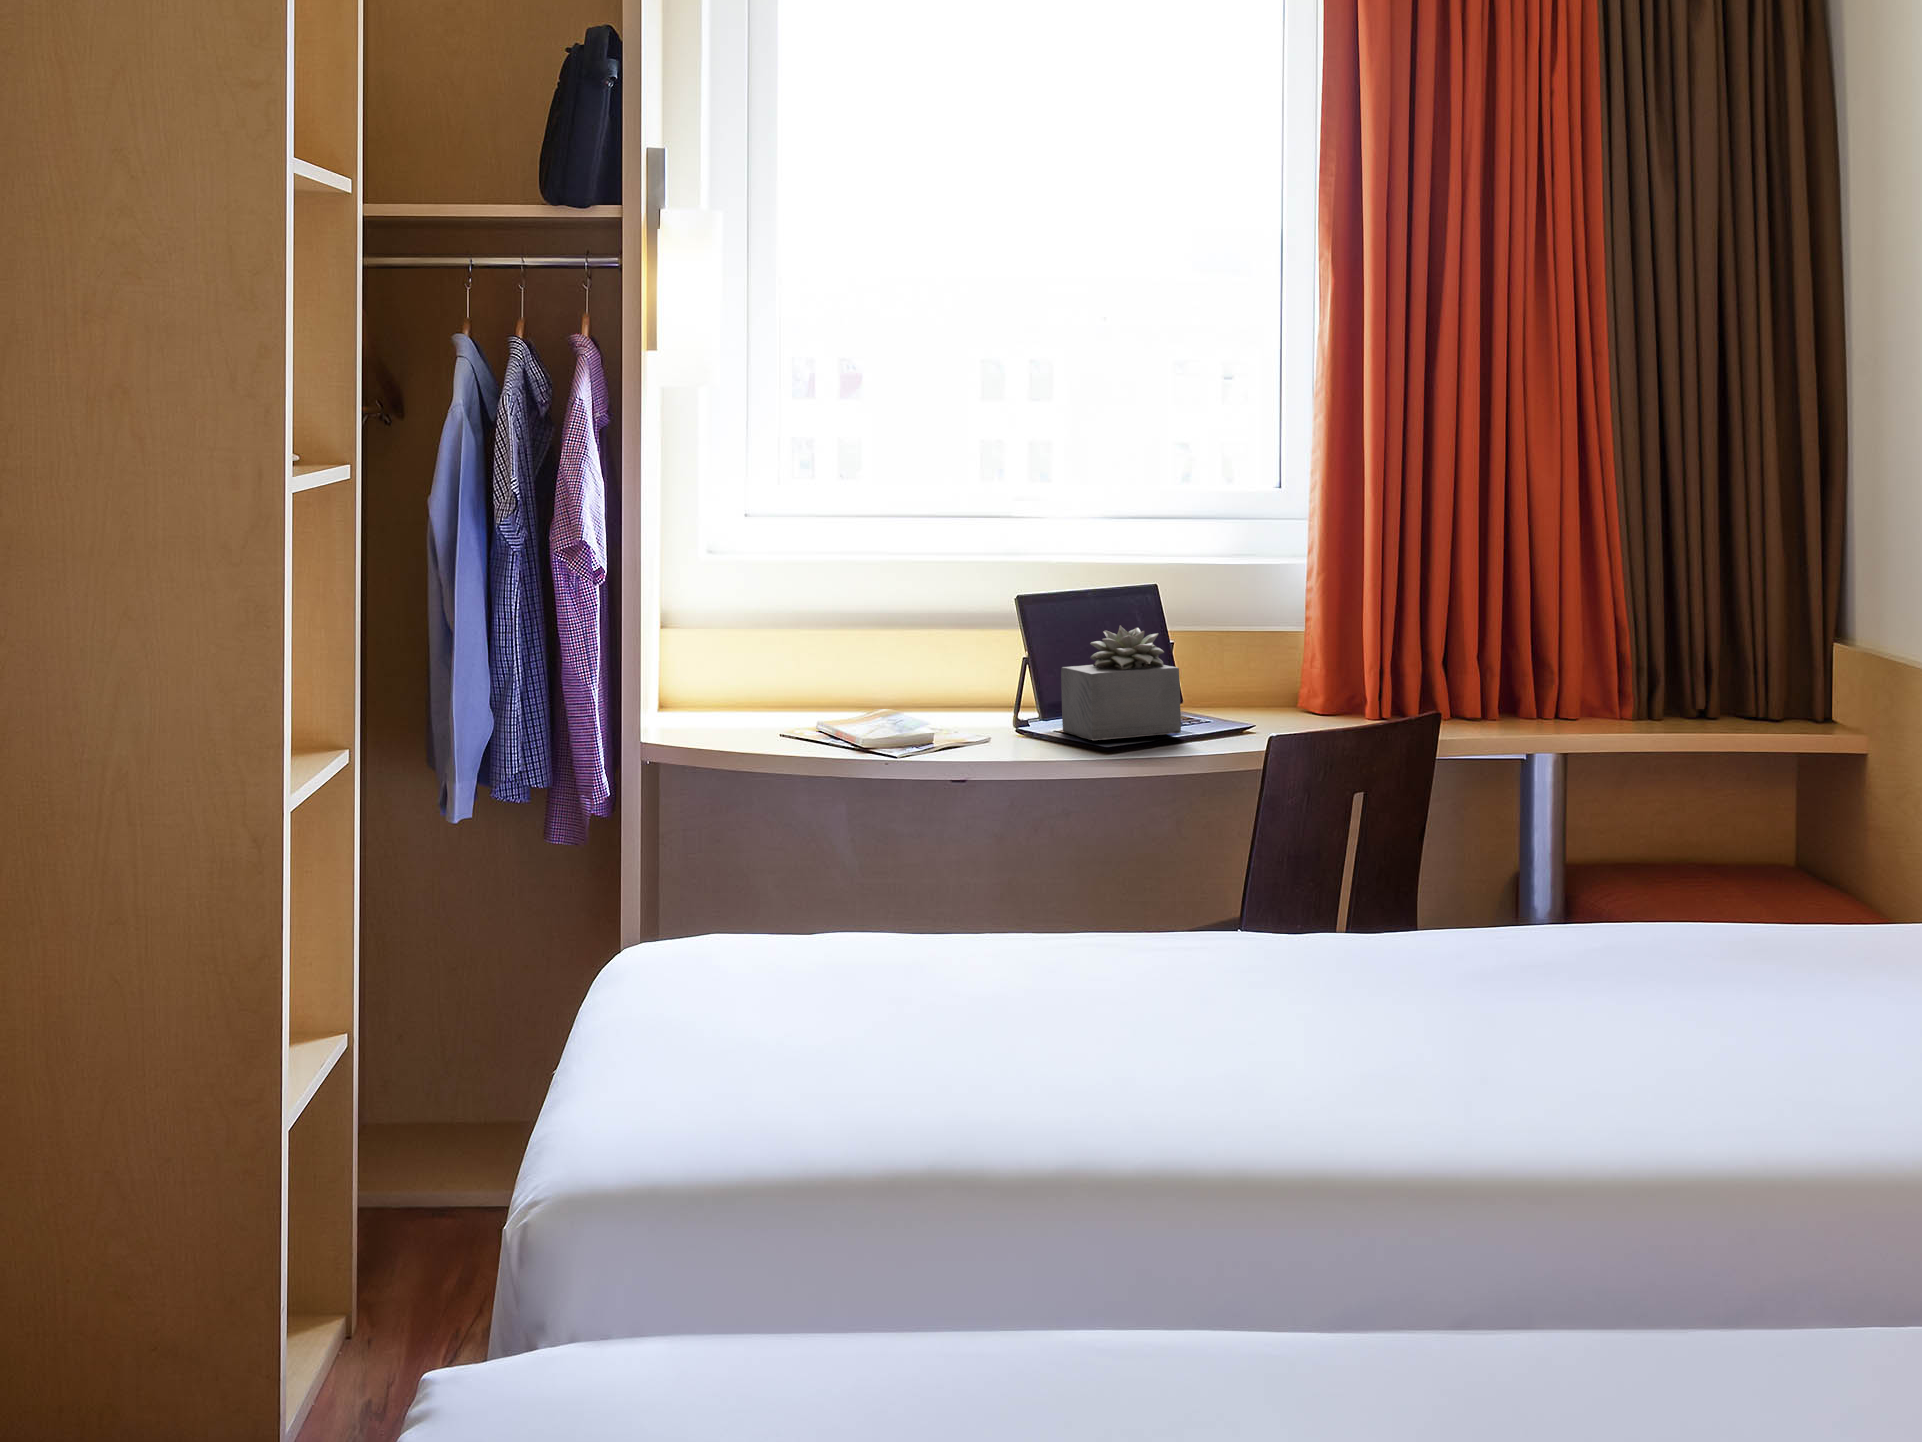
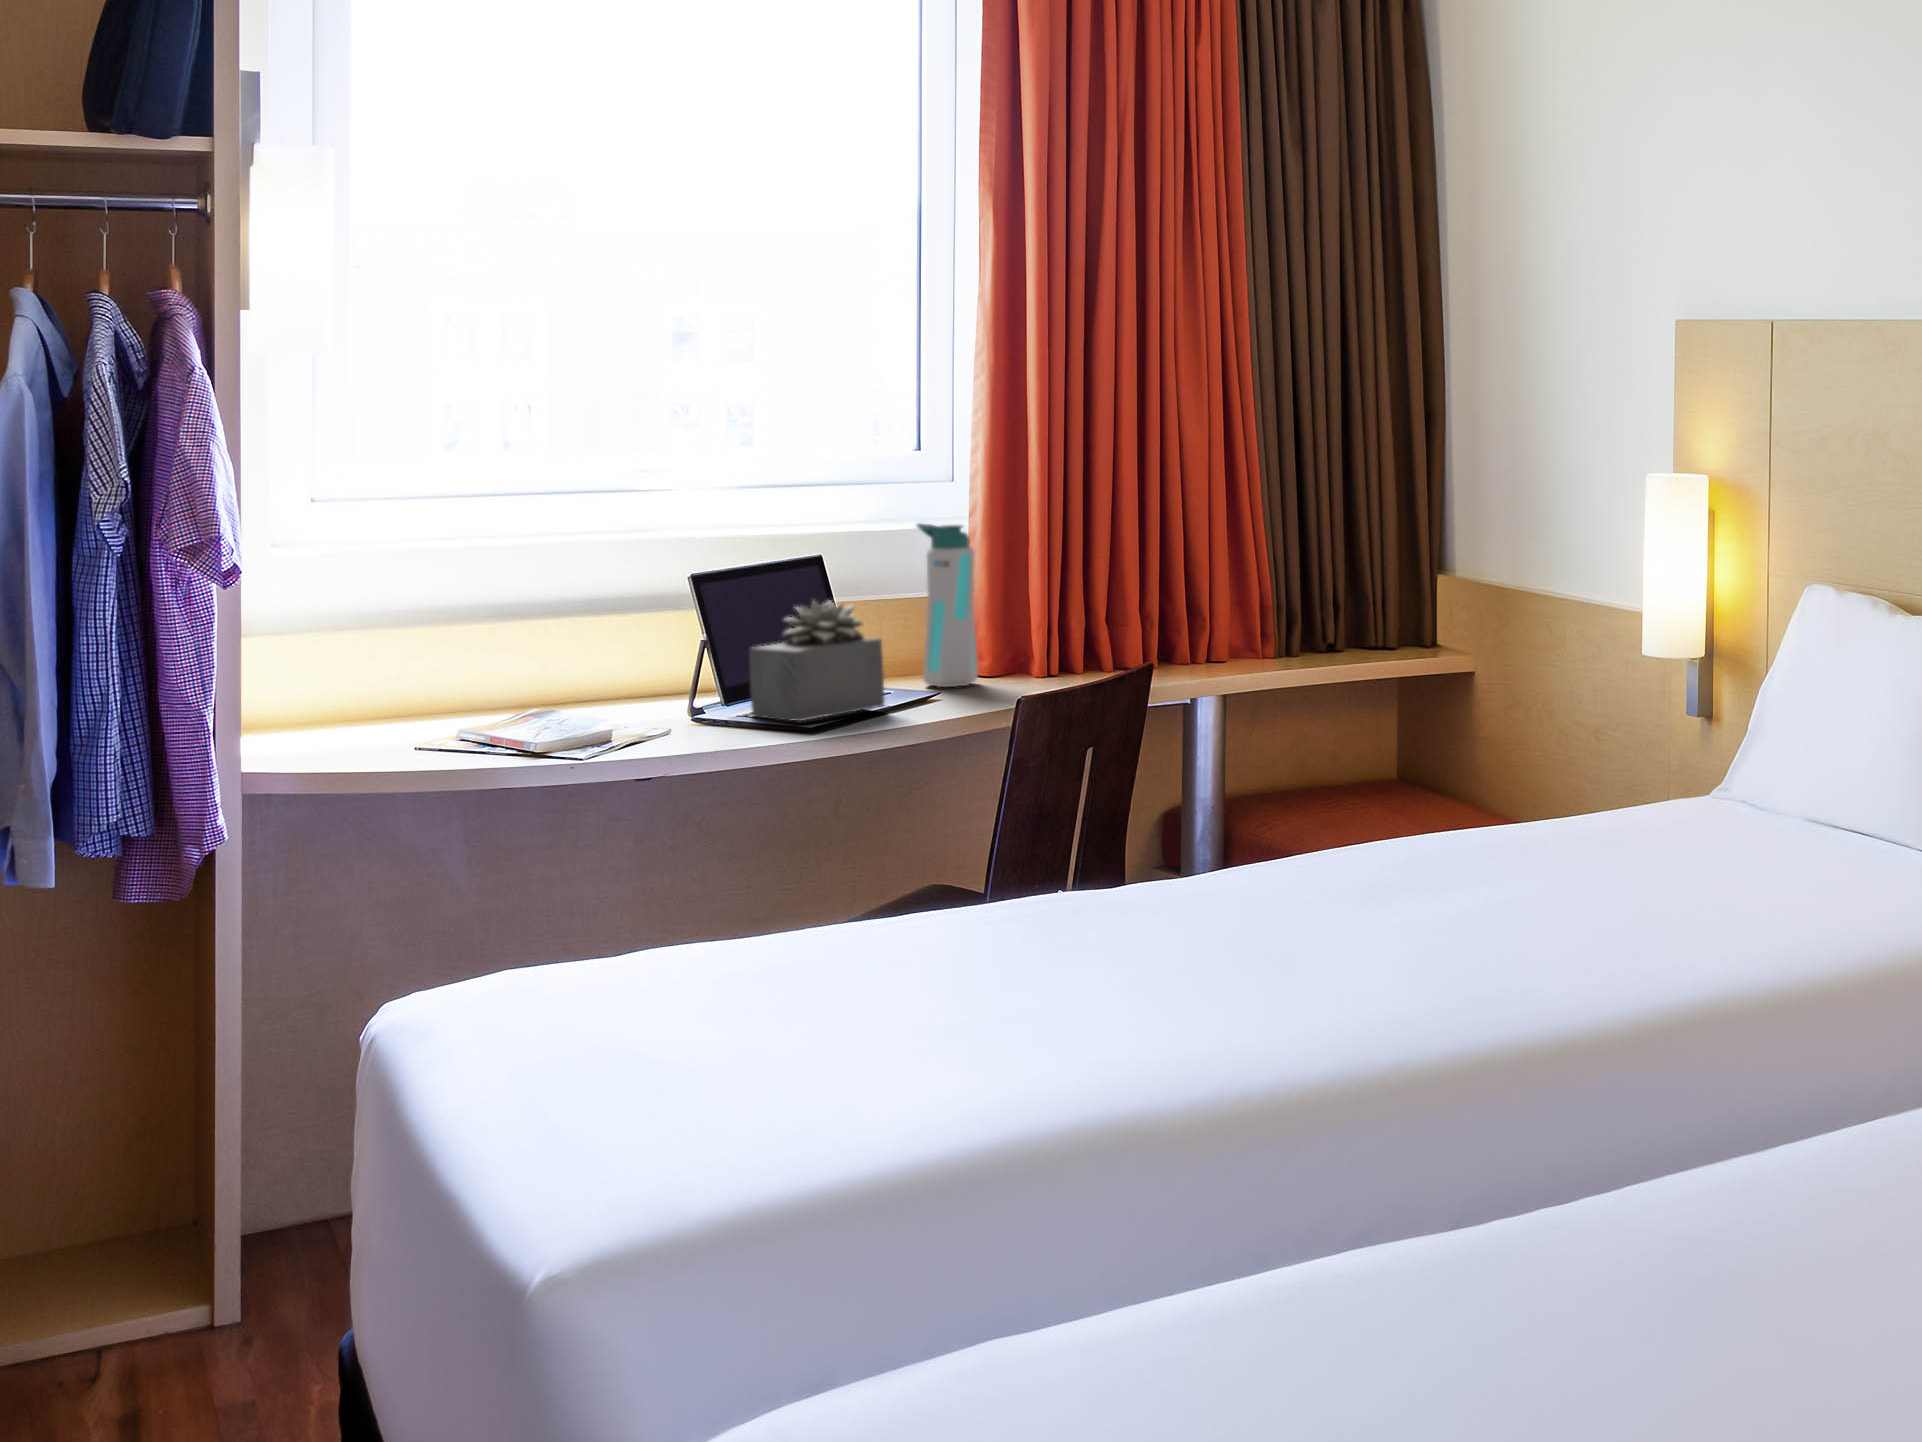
water bottle: none [1237,558,1296,720] -> present [917,523,978,687]

